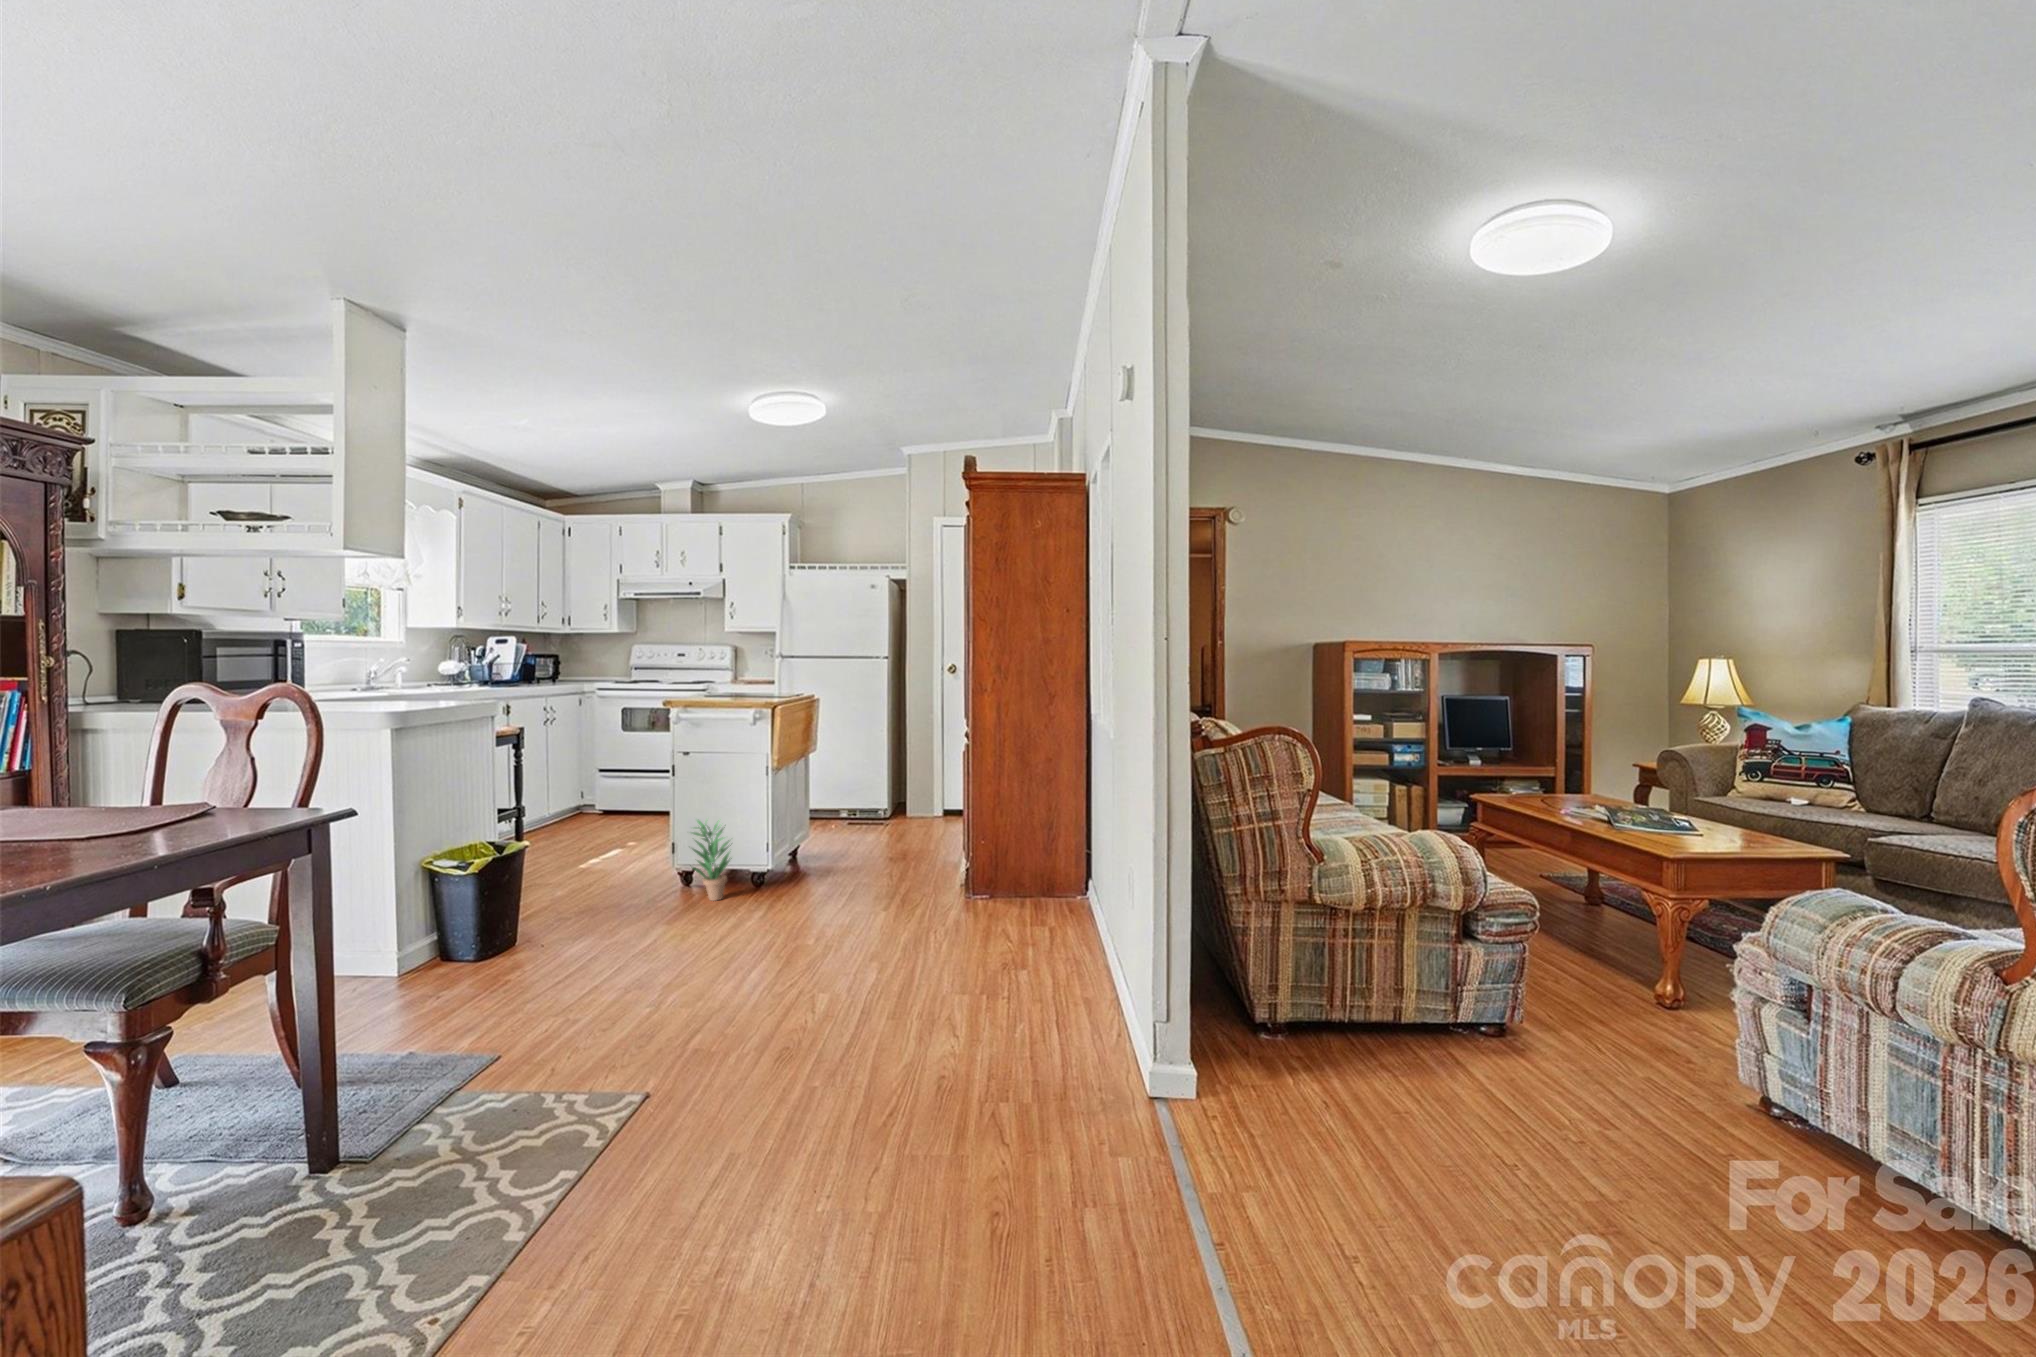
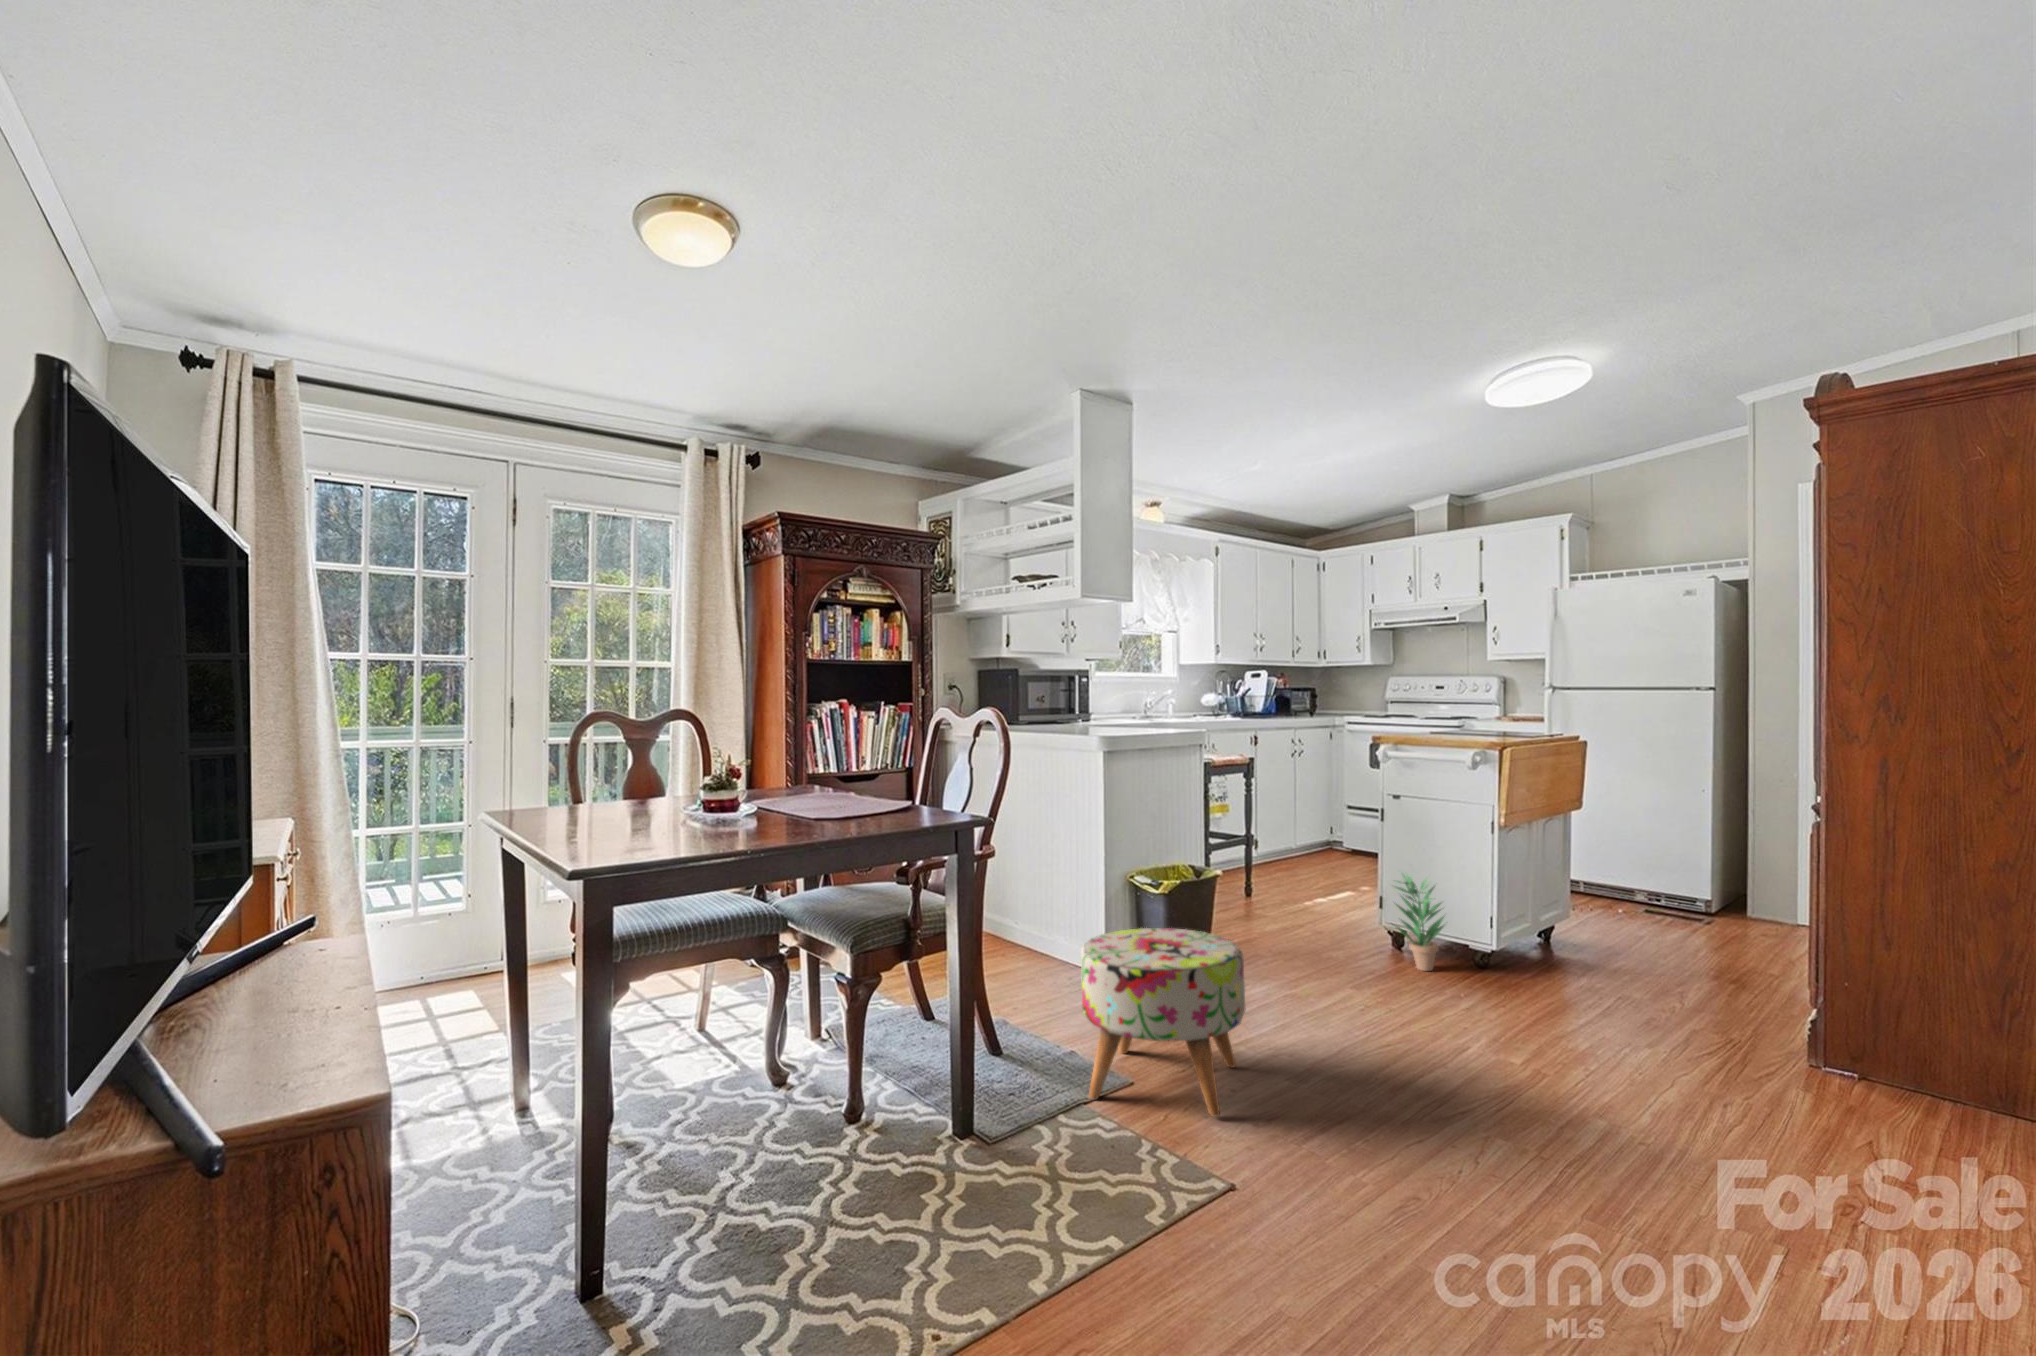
ottoman: none [432,896,616,1086] -> present [1081,928,1245,1117]

